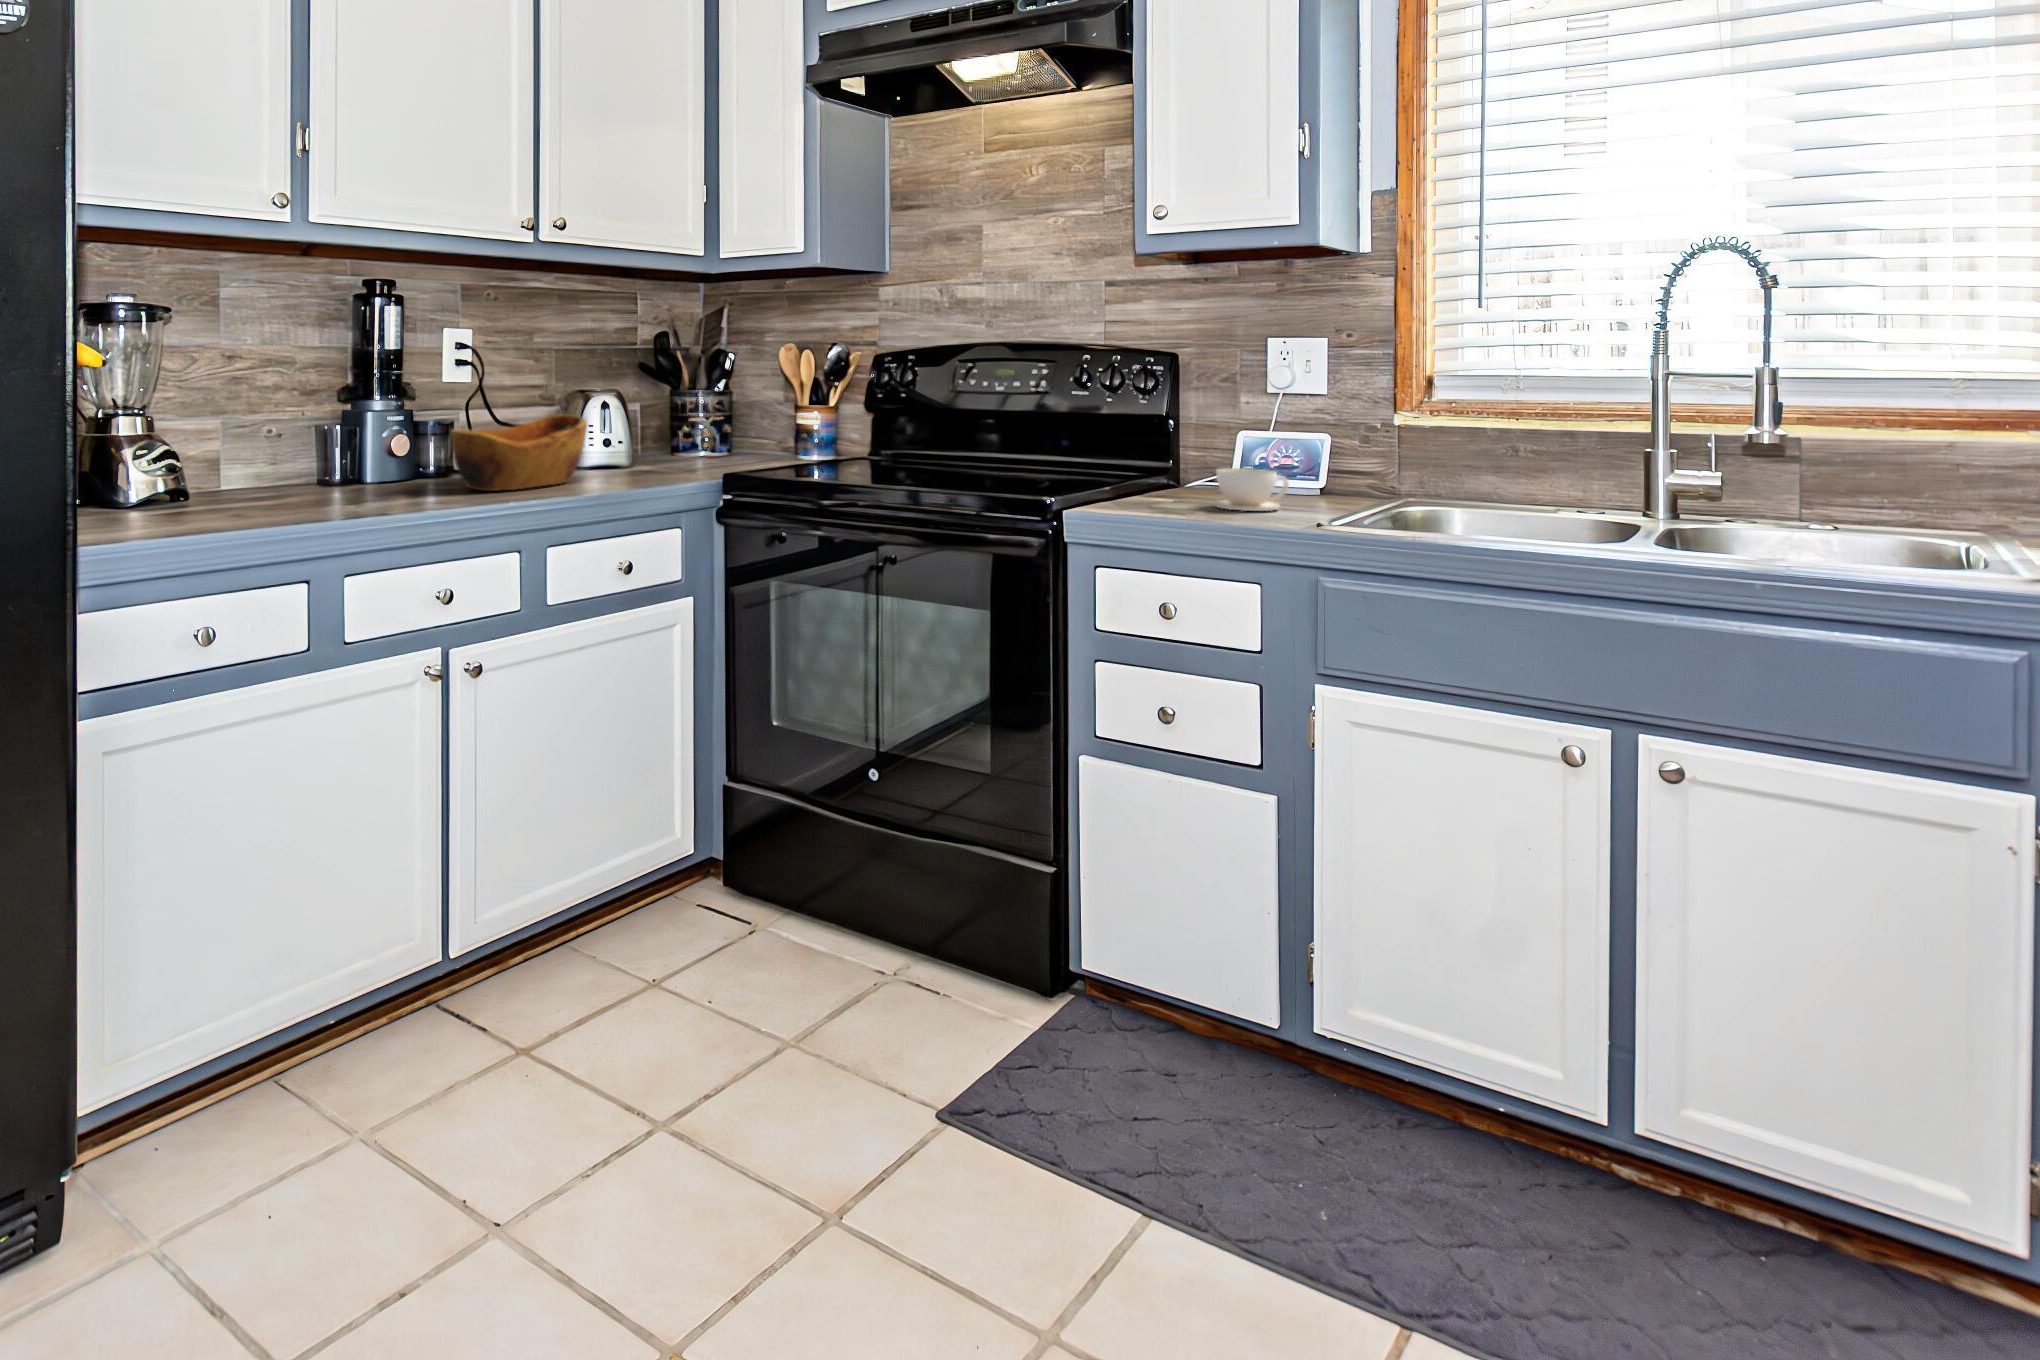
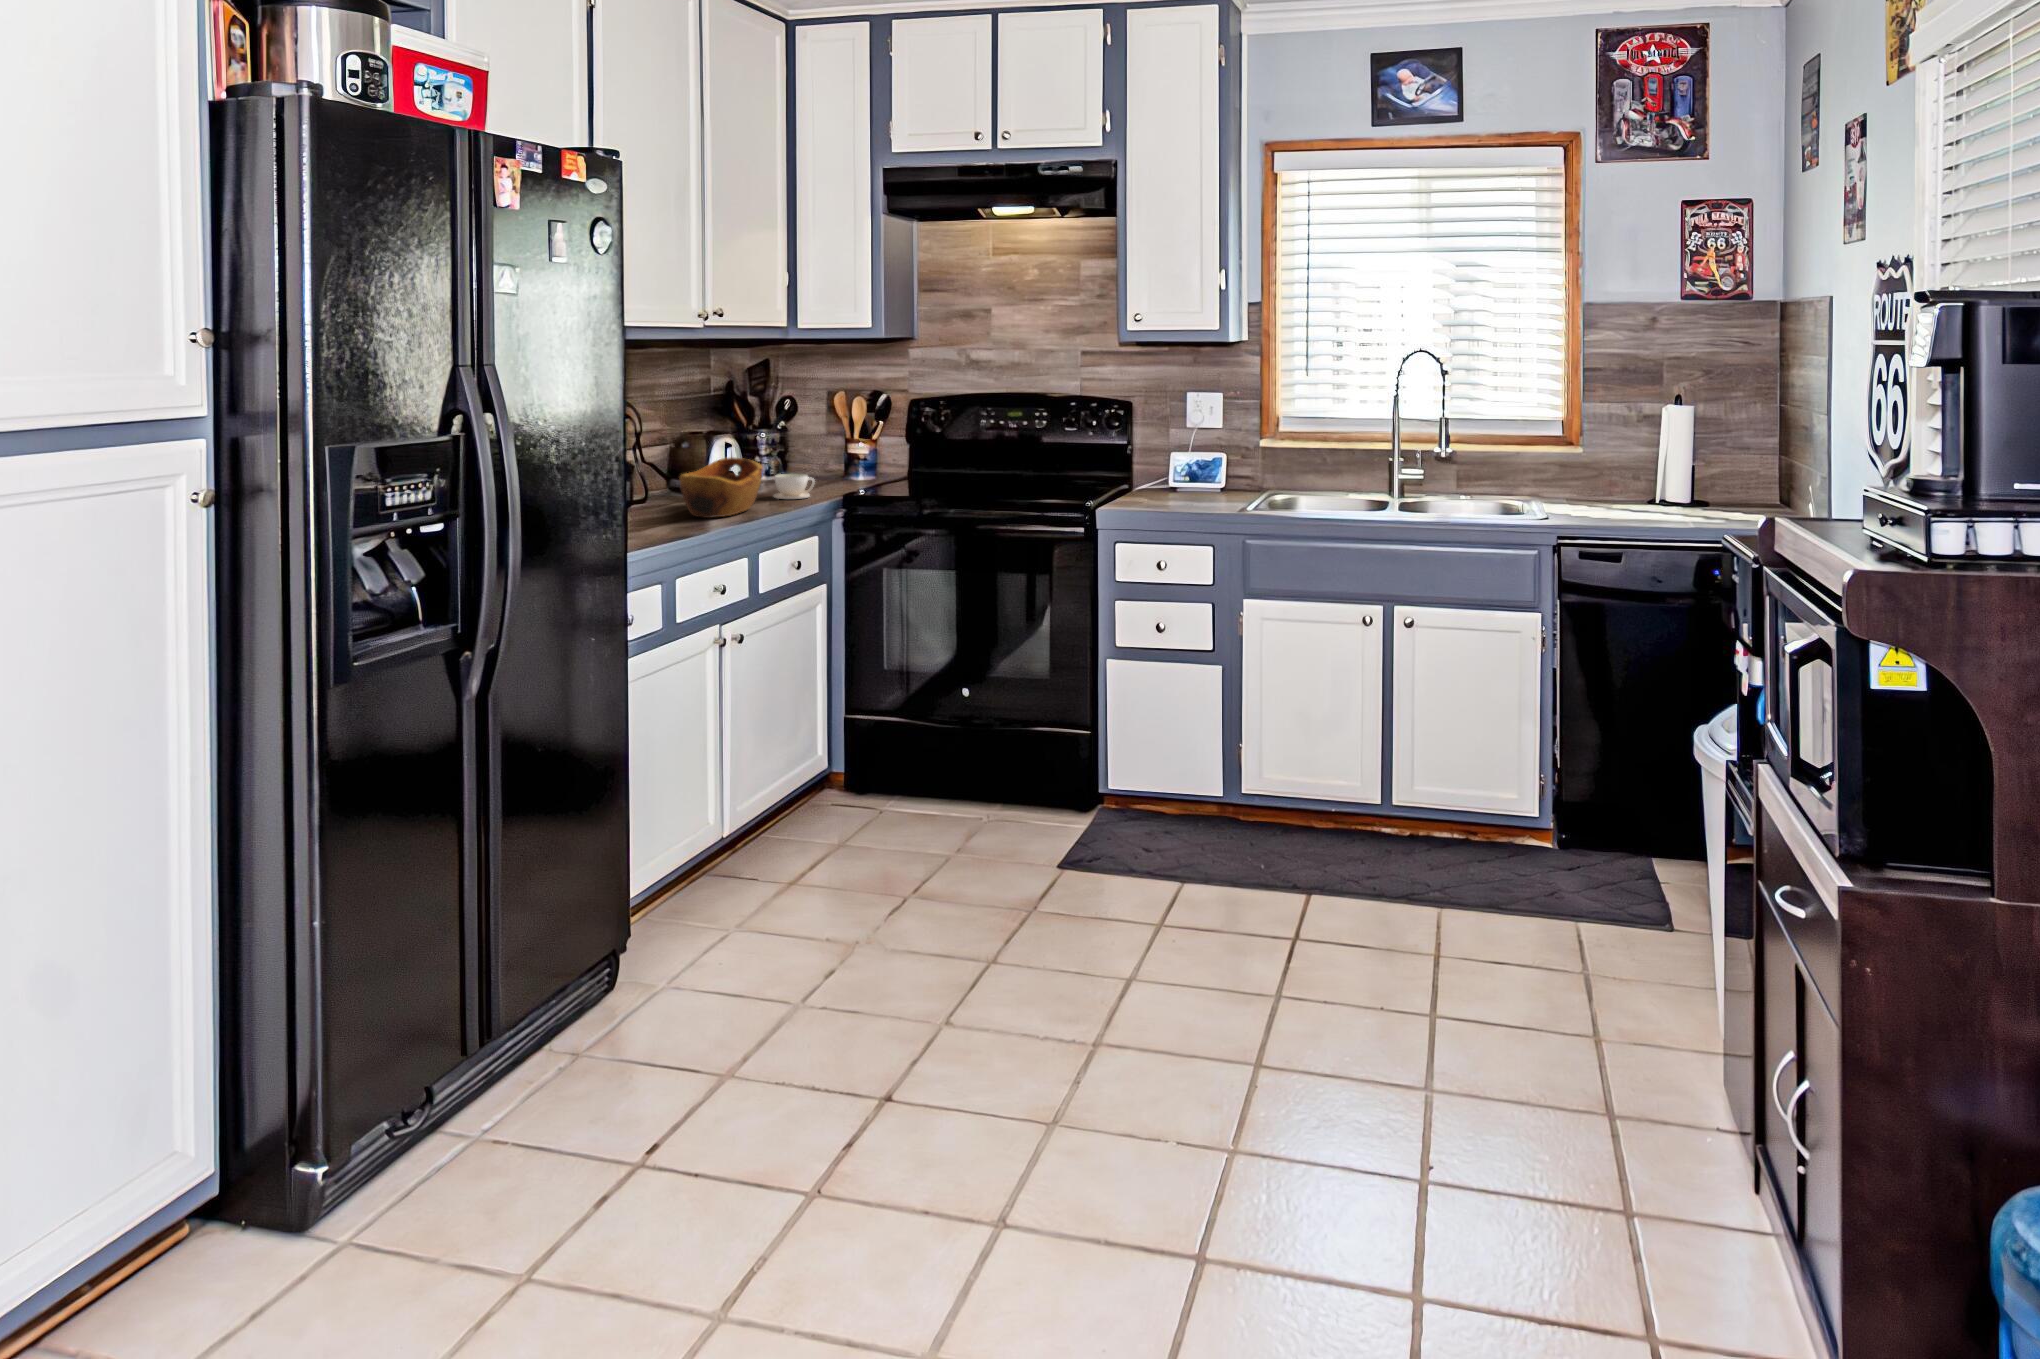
coffee cup: present [1214,468,1289,511] -> present [774,474,815,499]

